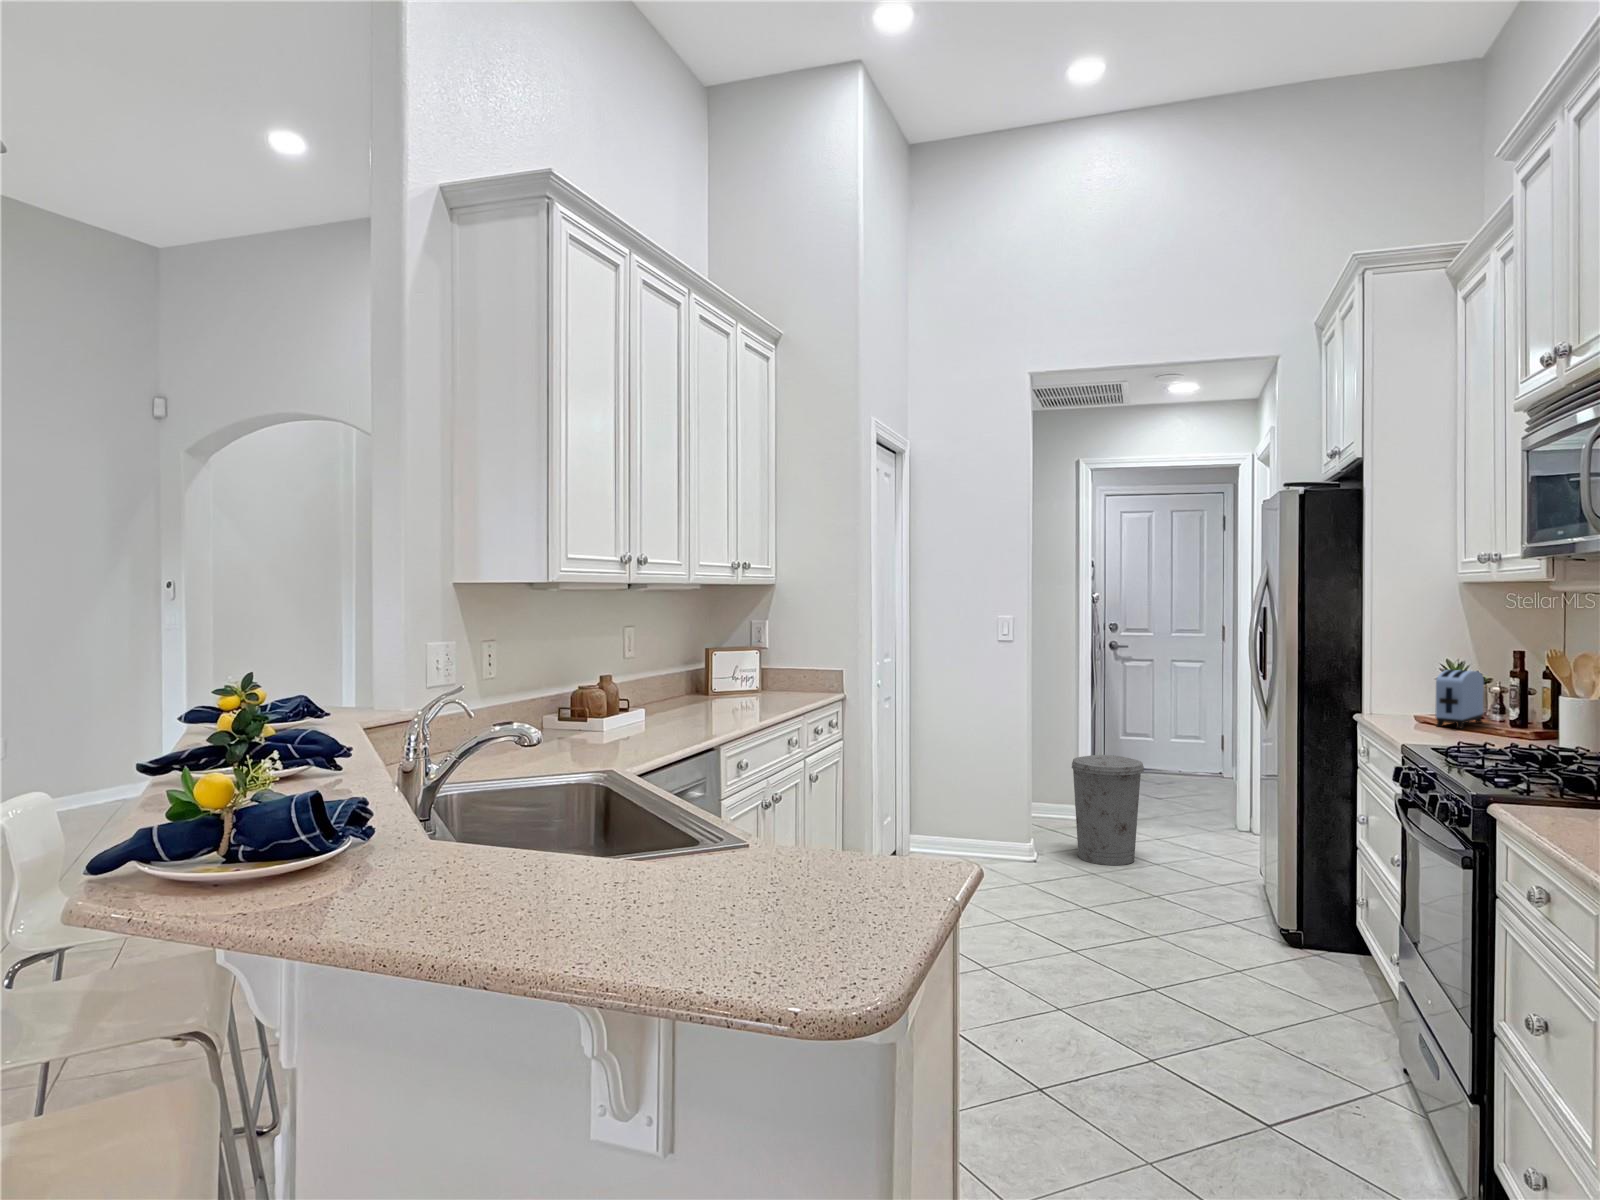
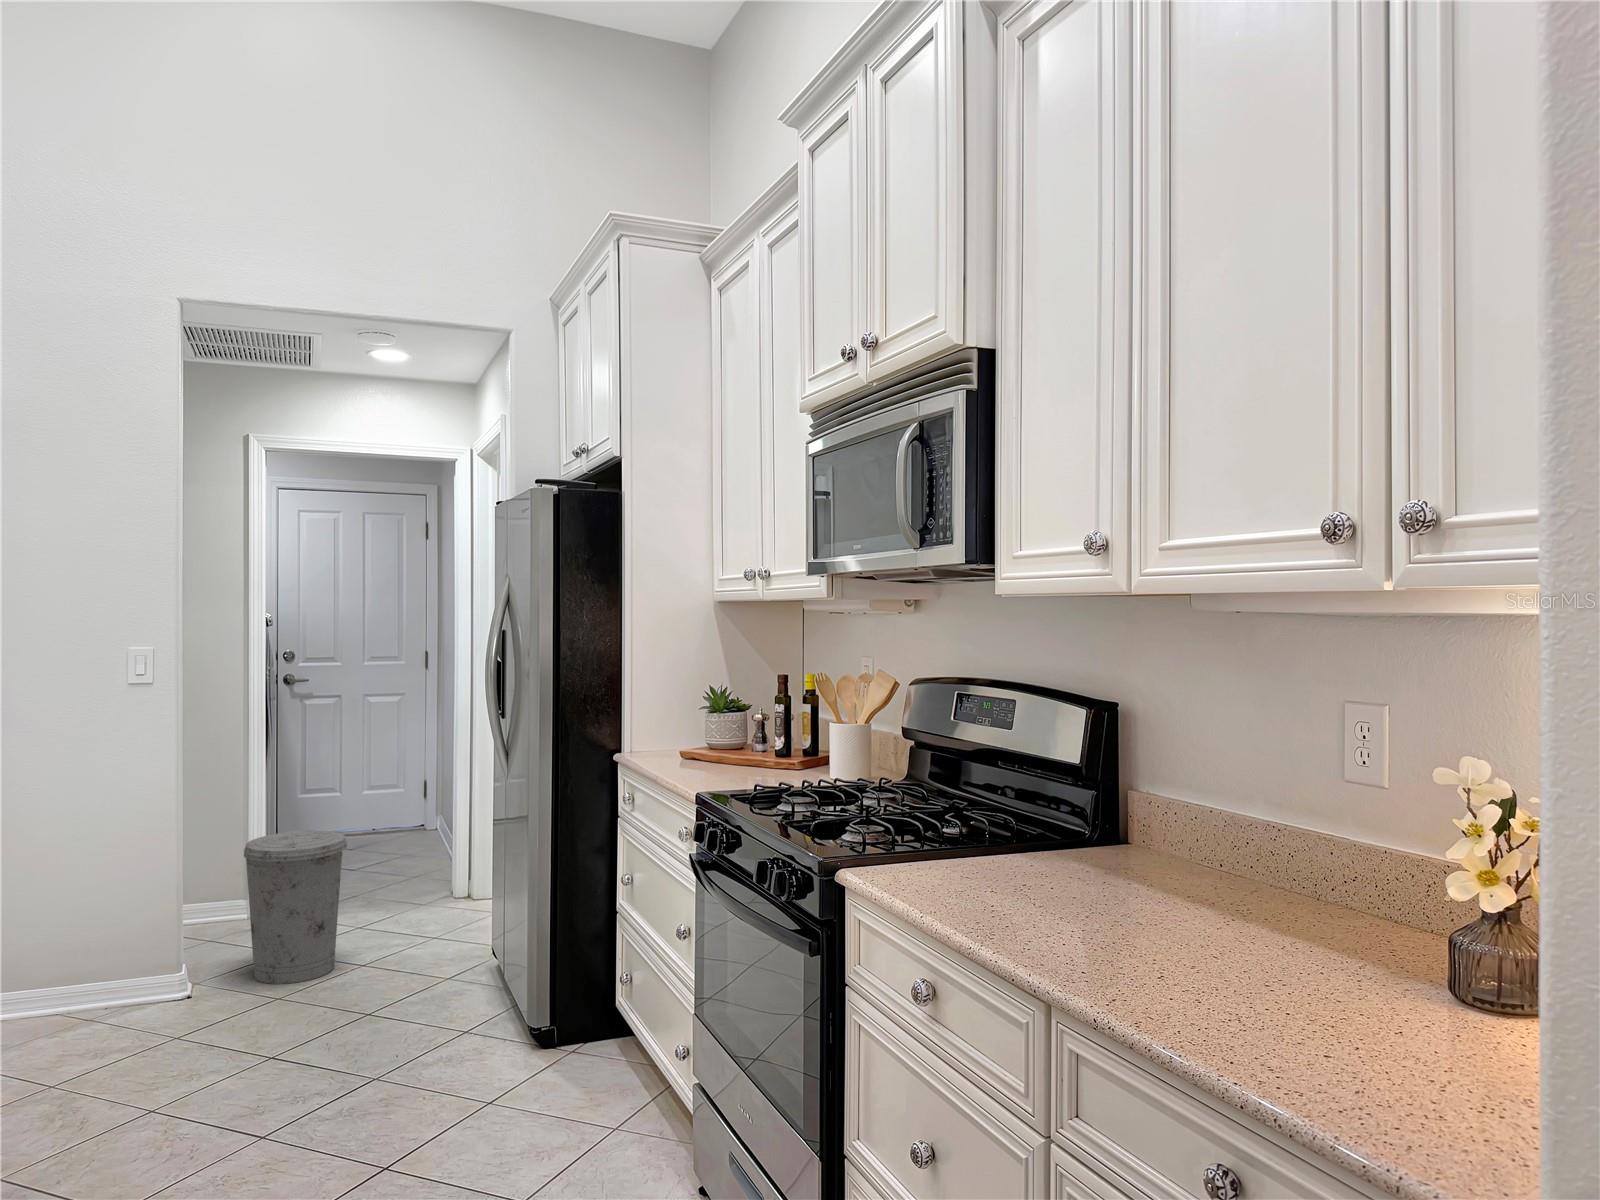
toaster: present [1436,669,1484,728] -> none [711,699,748,766]

